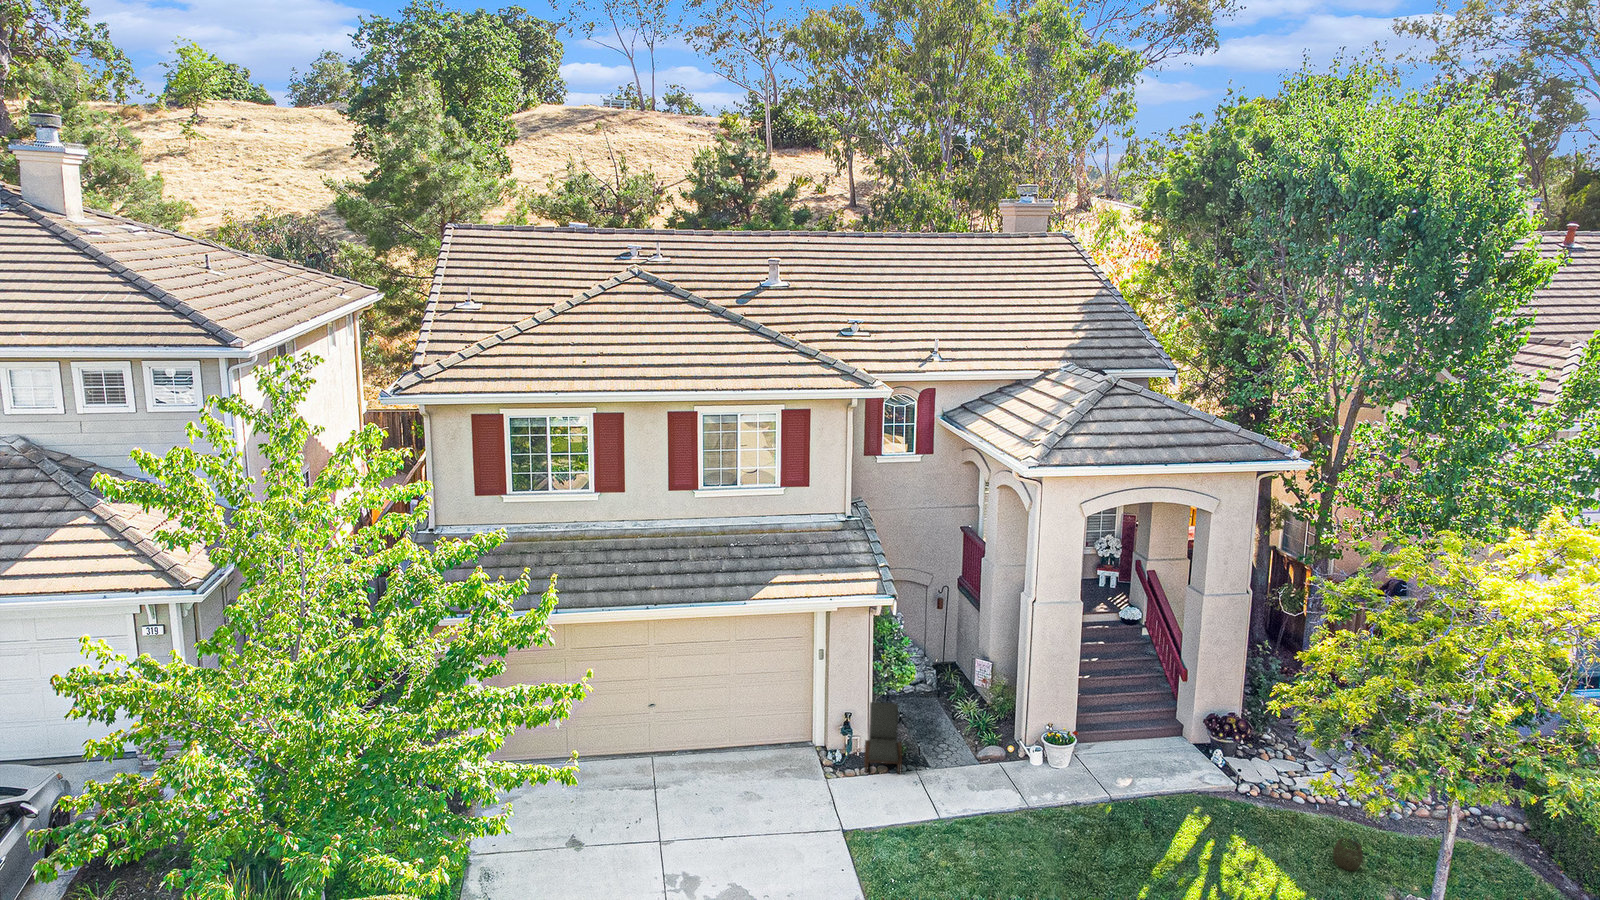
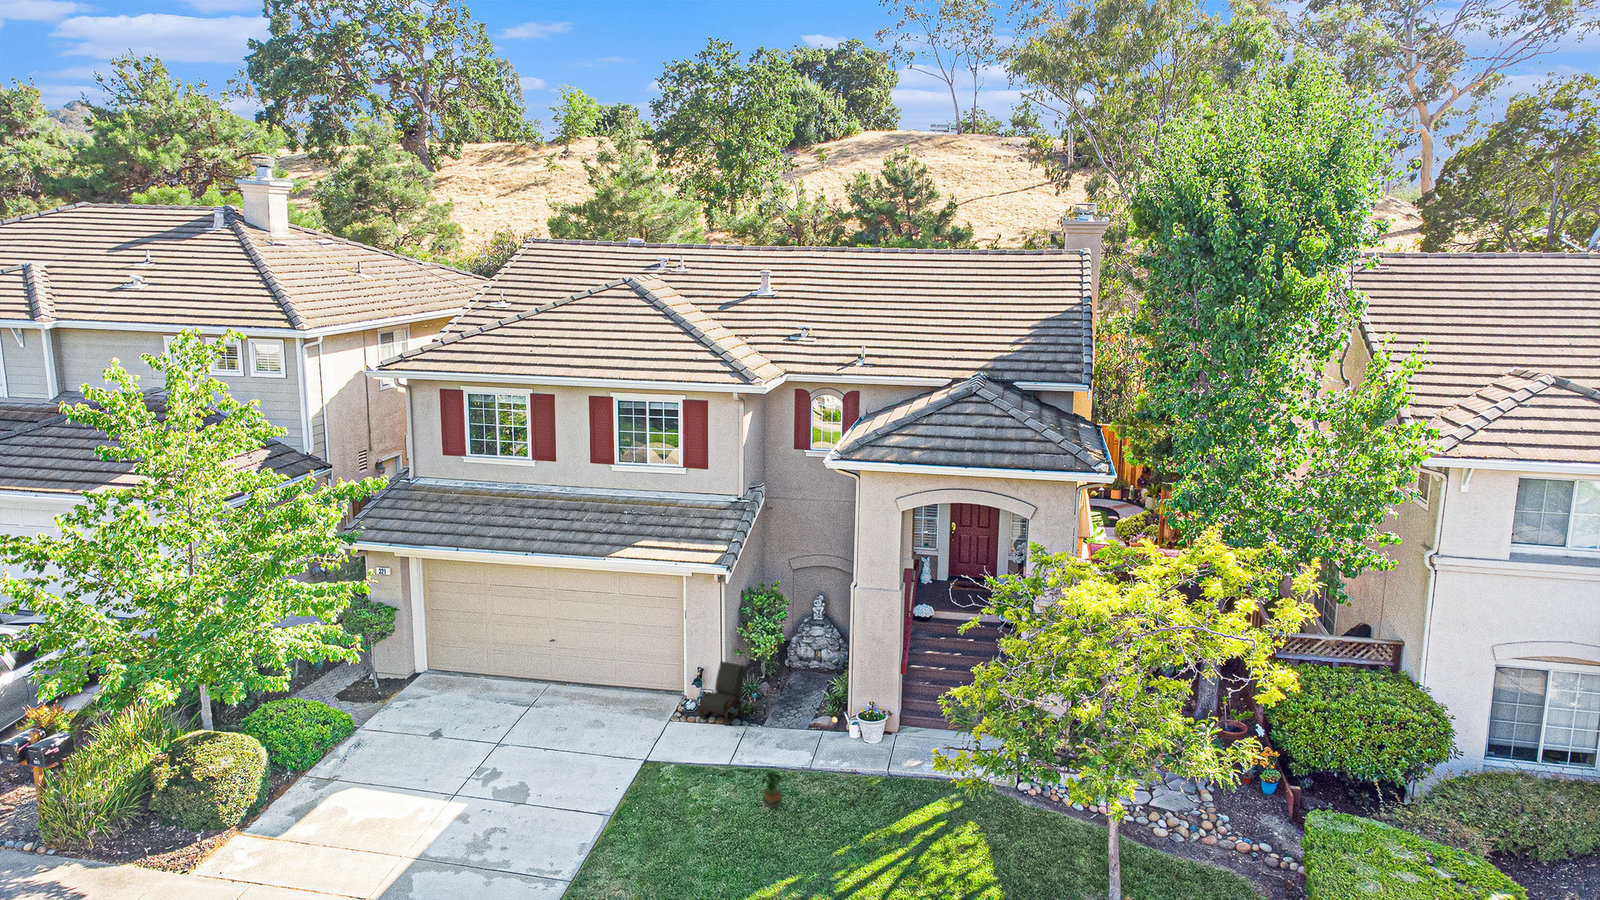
potted tree: none [1030,824,1056,867] -> present [762,772,784,808]
woven basket: present [1333,839,1363,871] -> none [1038,838,1065,869]

